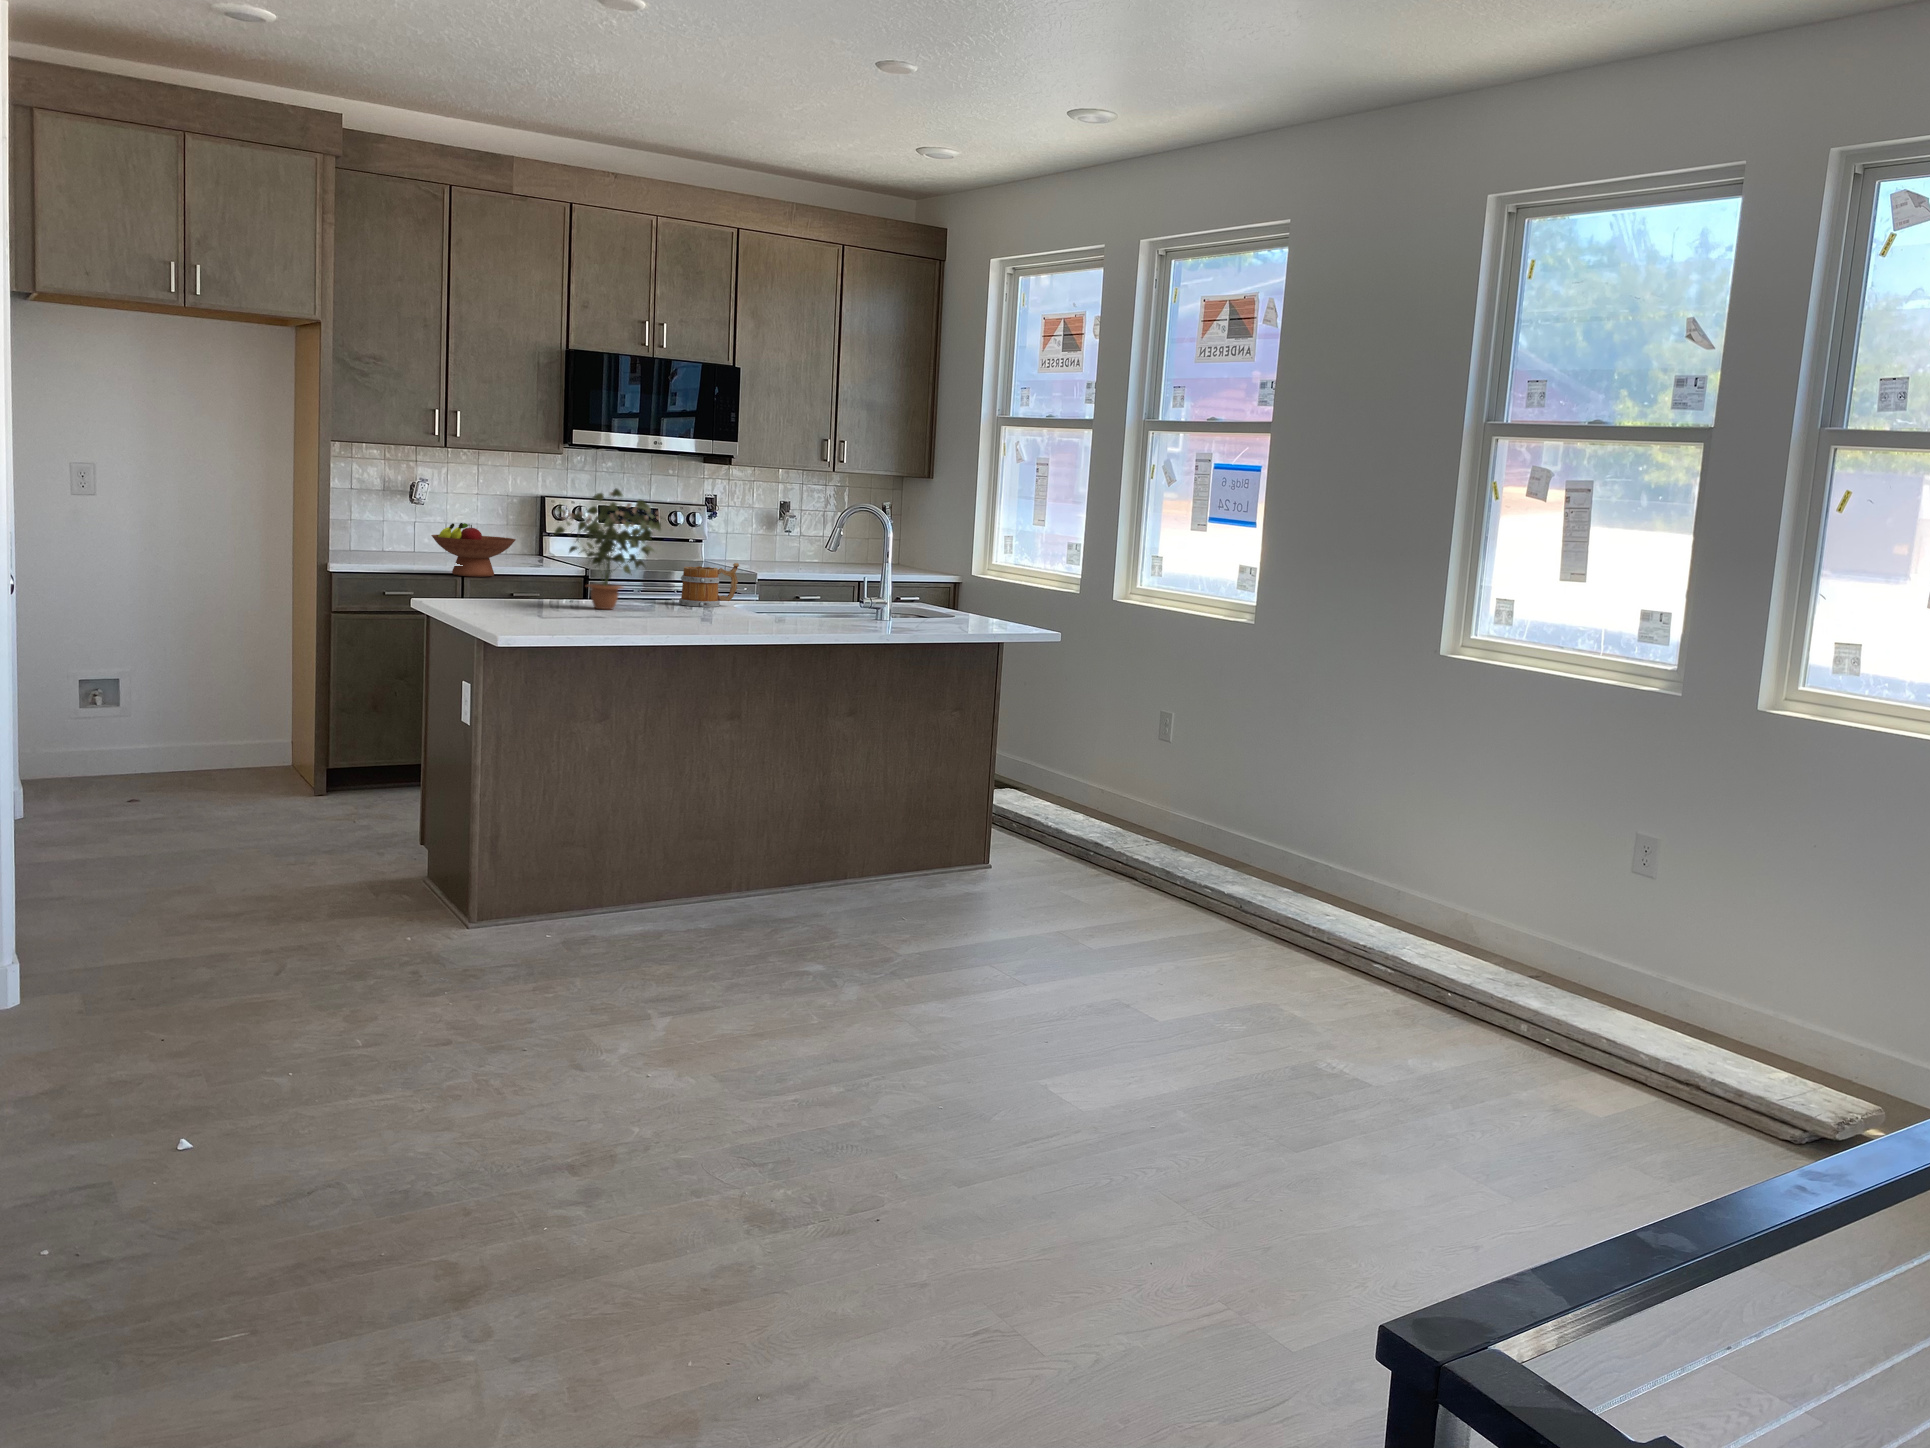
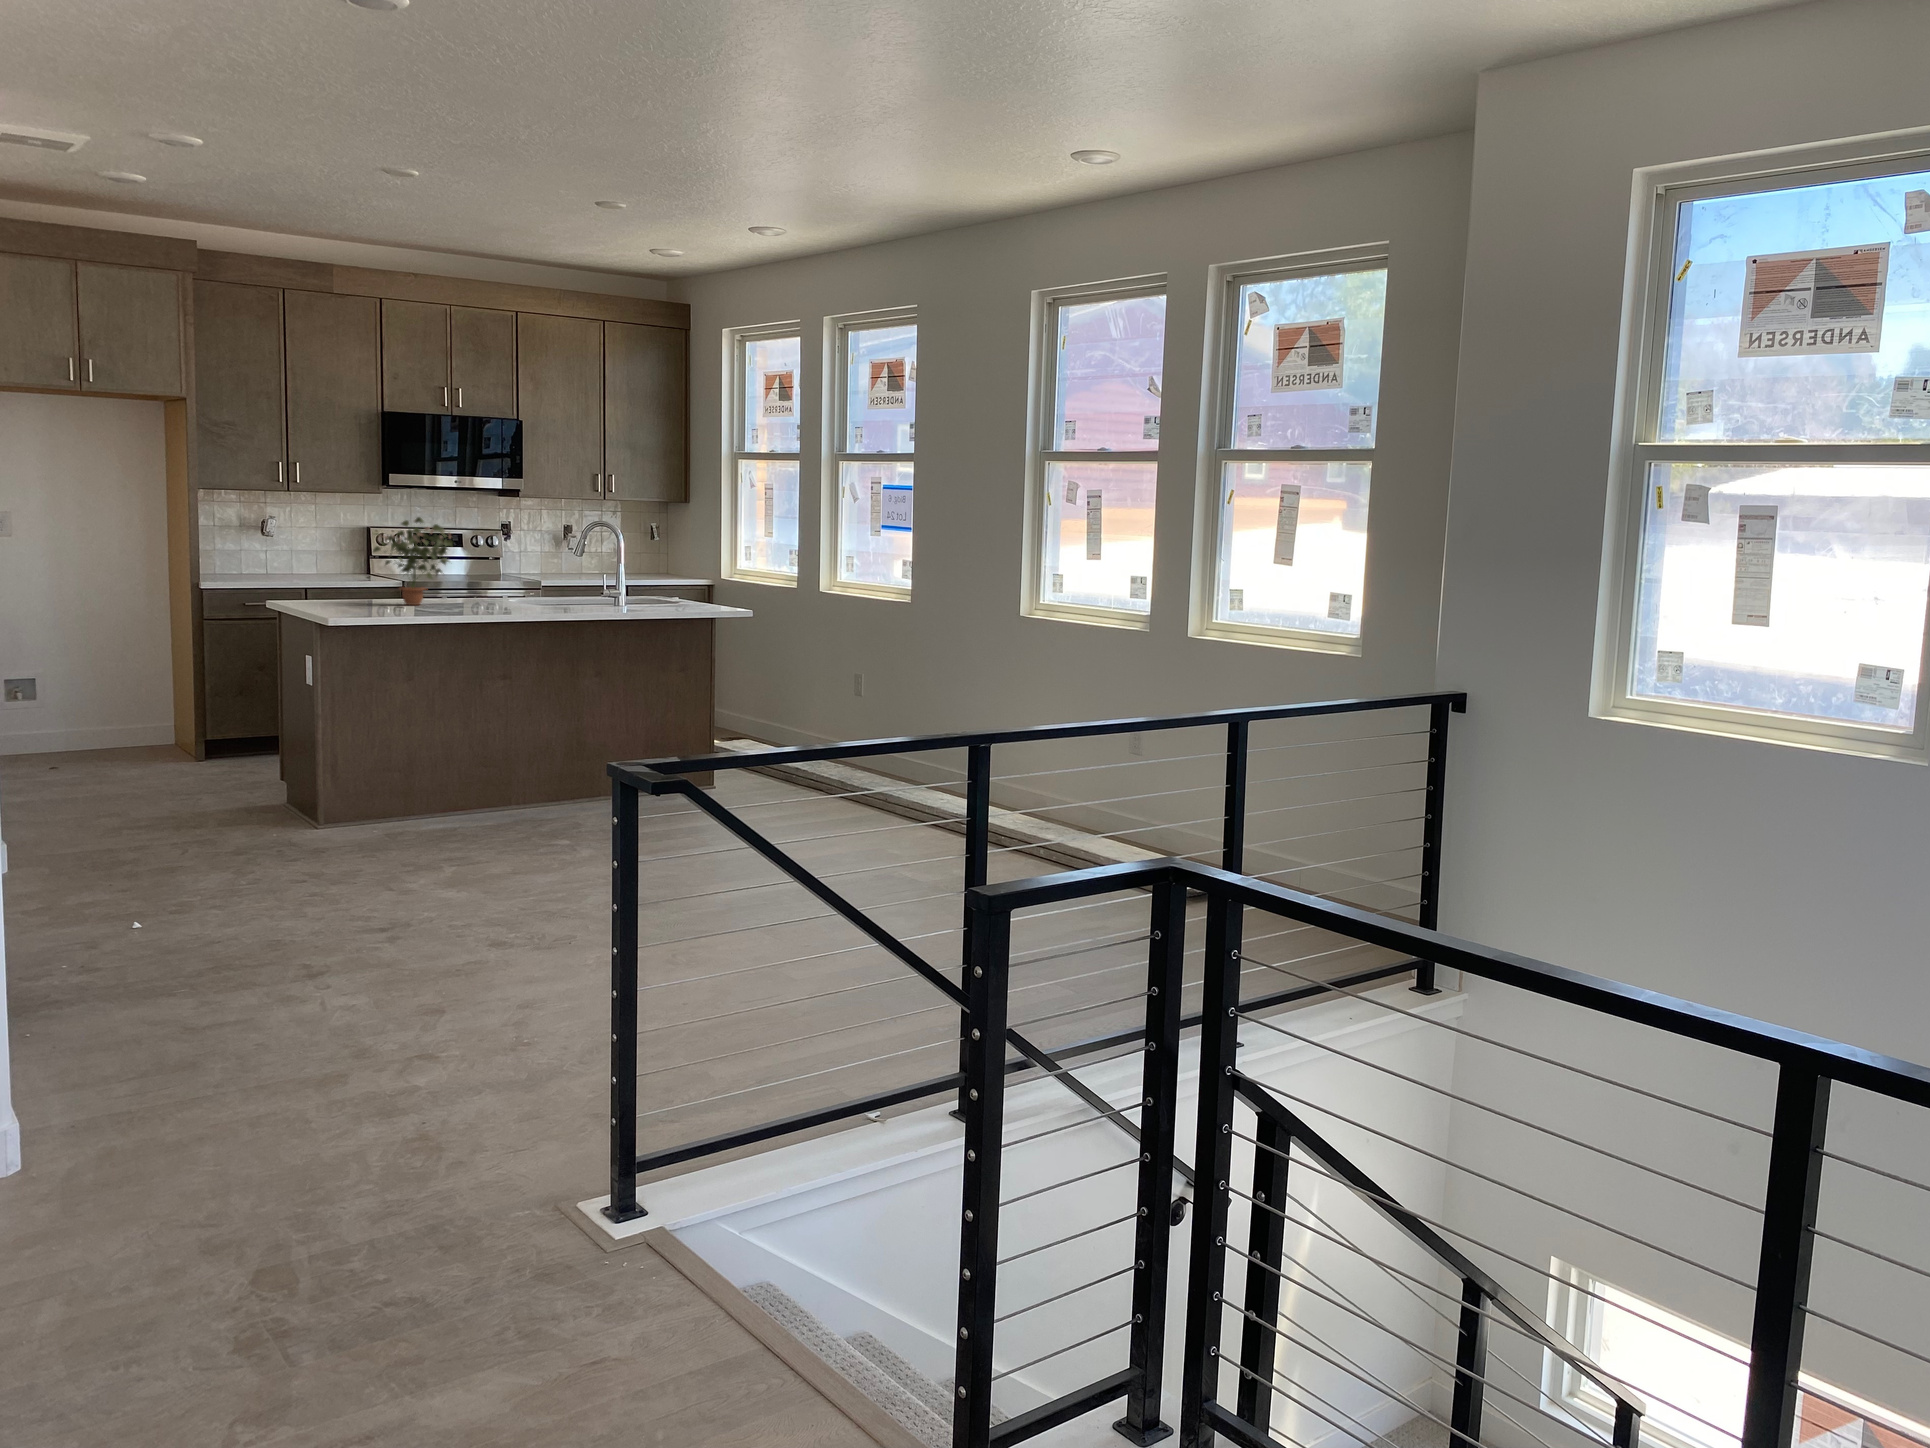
fruit bowl: present [431,523,516,577] -> none [279,548,348,590]
mug: present [679,563,739,607] -> none [472,569,518,602]

